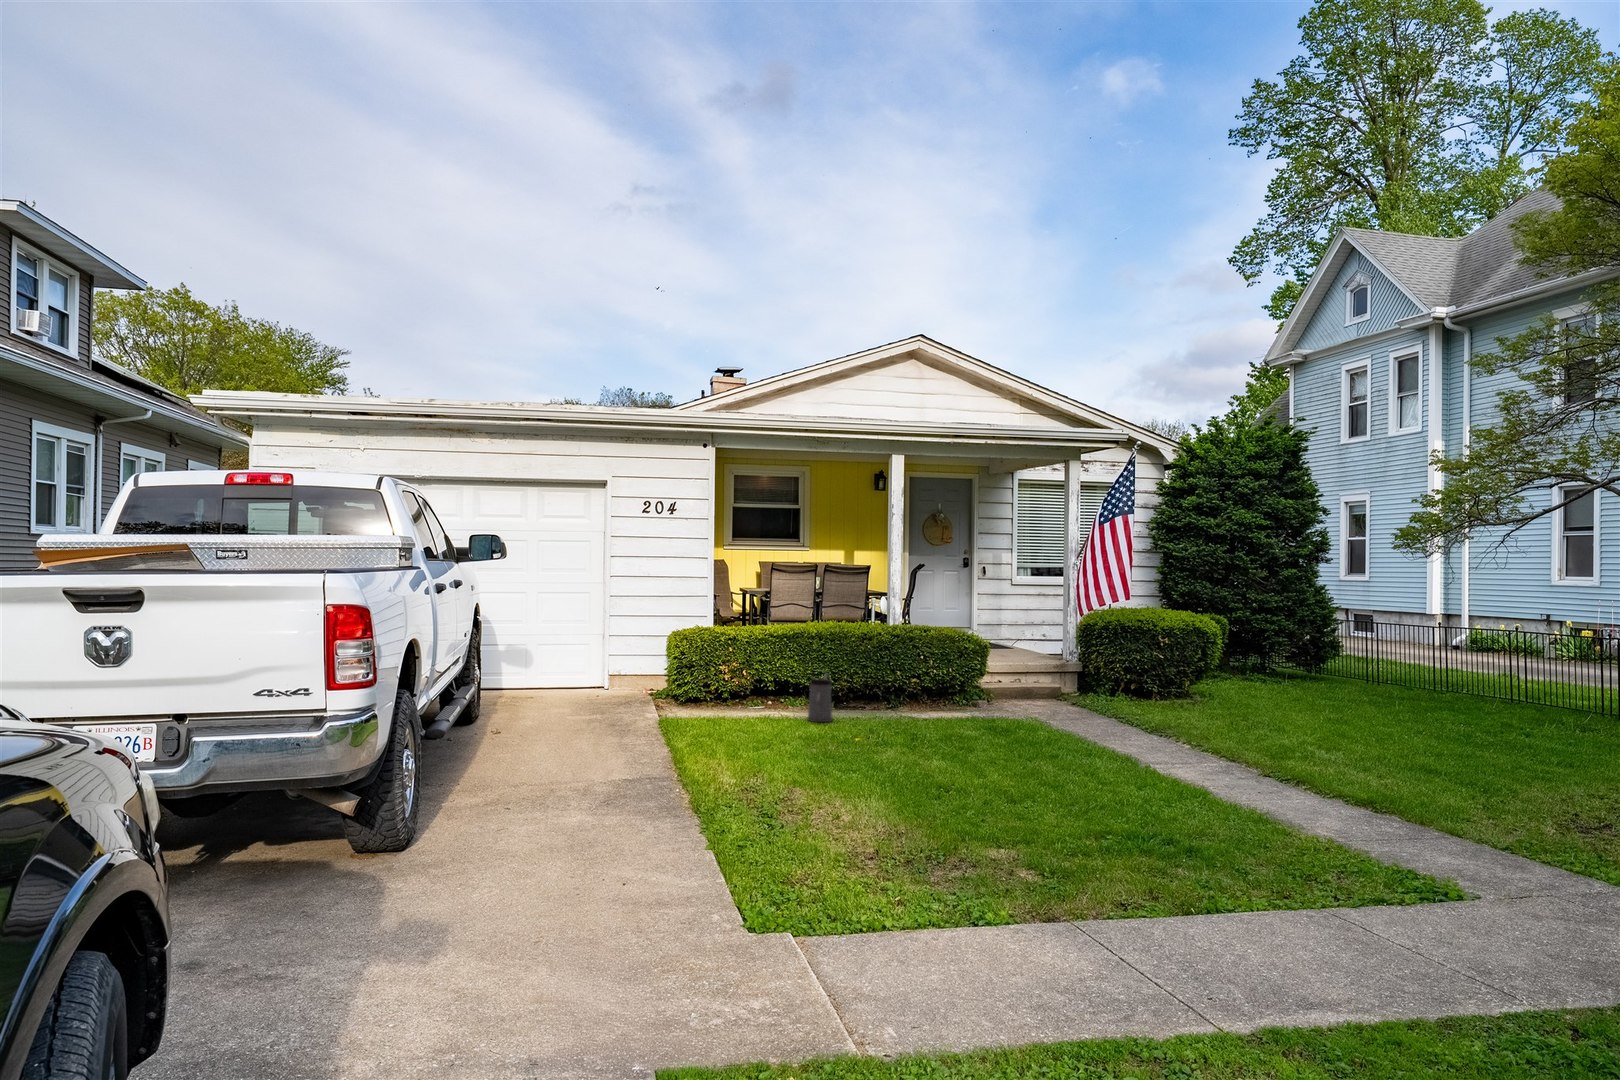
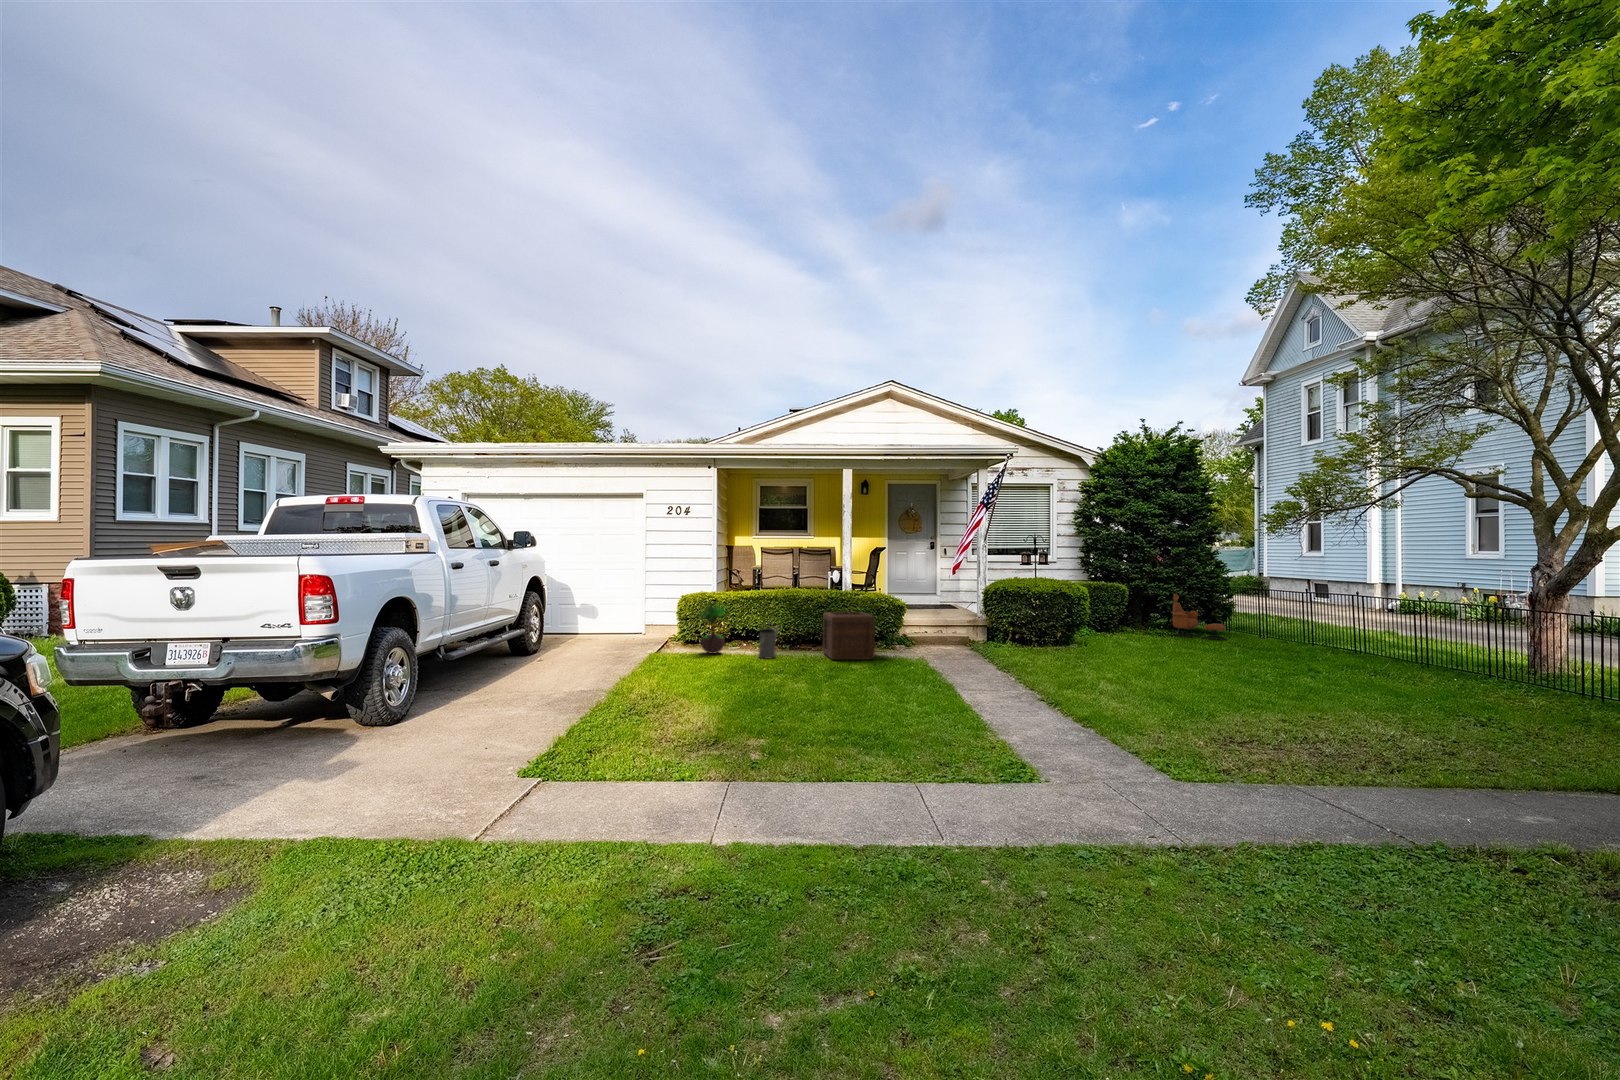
lounge chair: none [1272,626,1343,686] -> present [1172,594,1226,640]
potted tree: none [714,636,761,717] -> present [698,604,725,654]
wooden crate: none [888,654,970,723] -> present [823,612,875,660]

